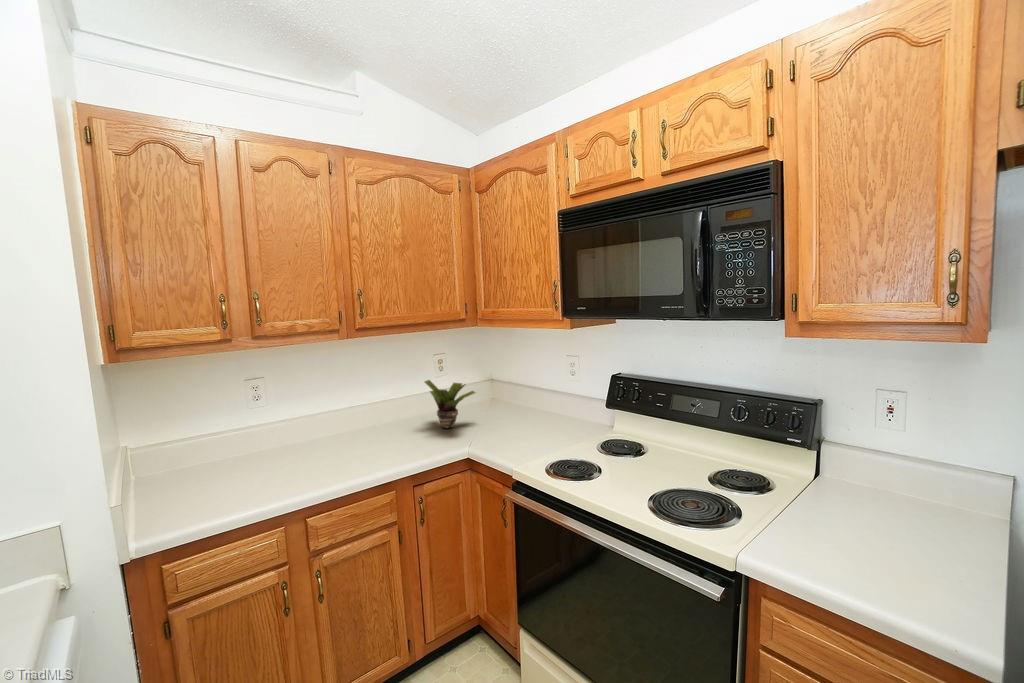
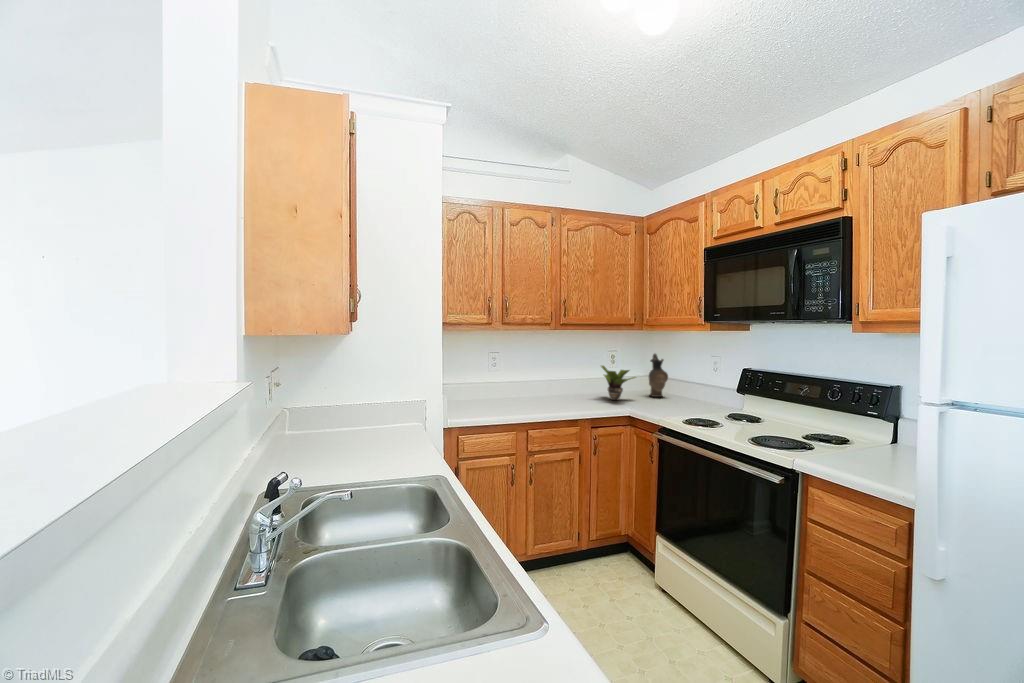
ceramic pitcher: none [490,354,514,412] -> present [649,354,668,397]

